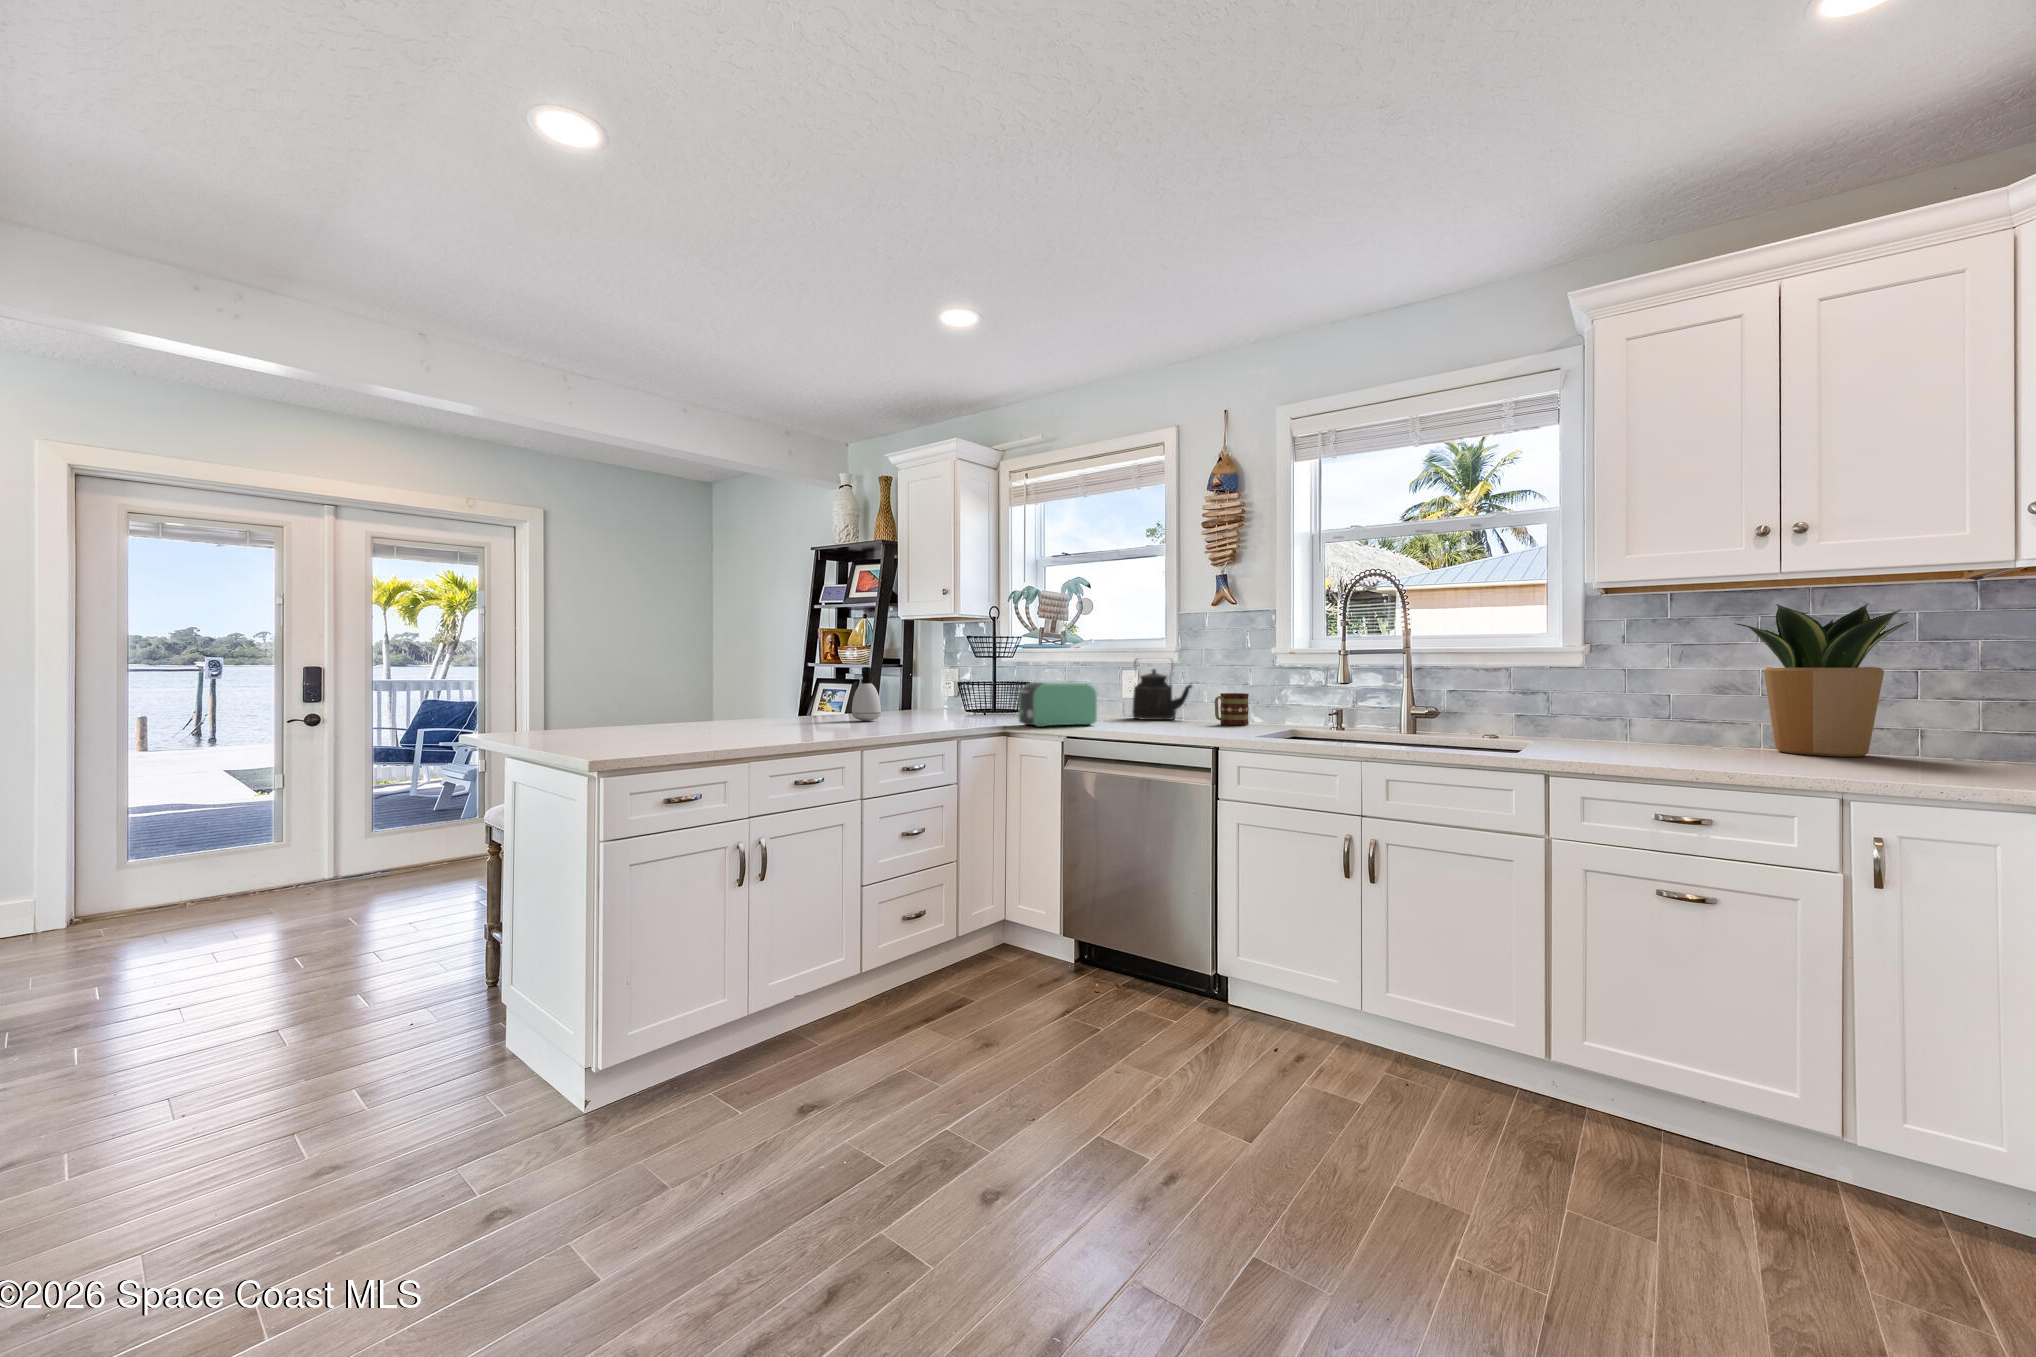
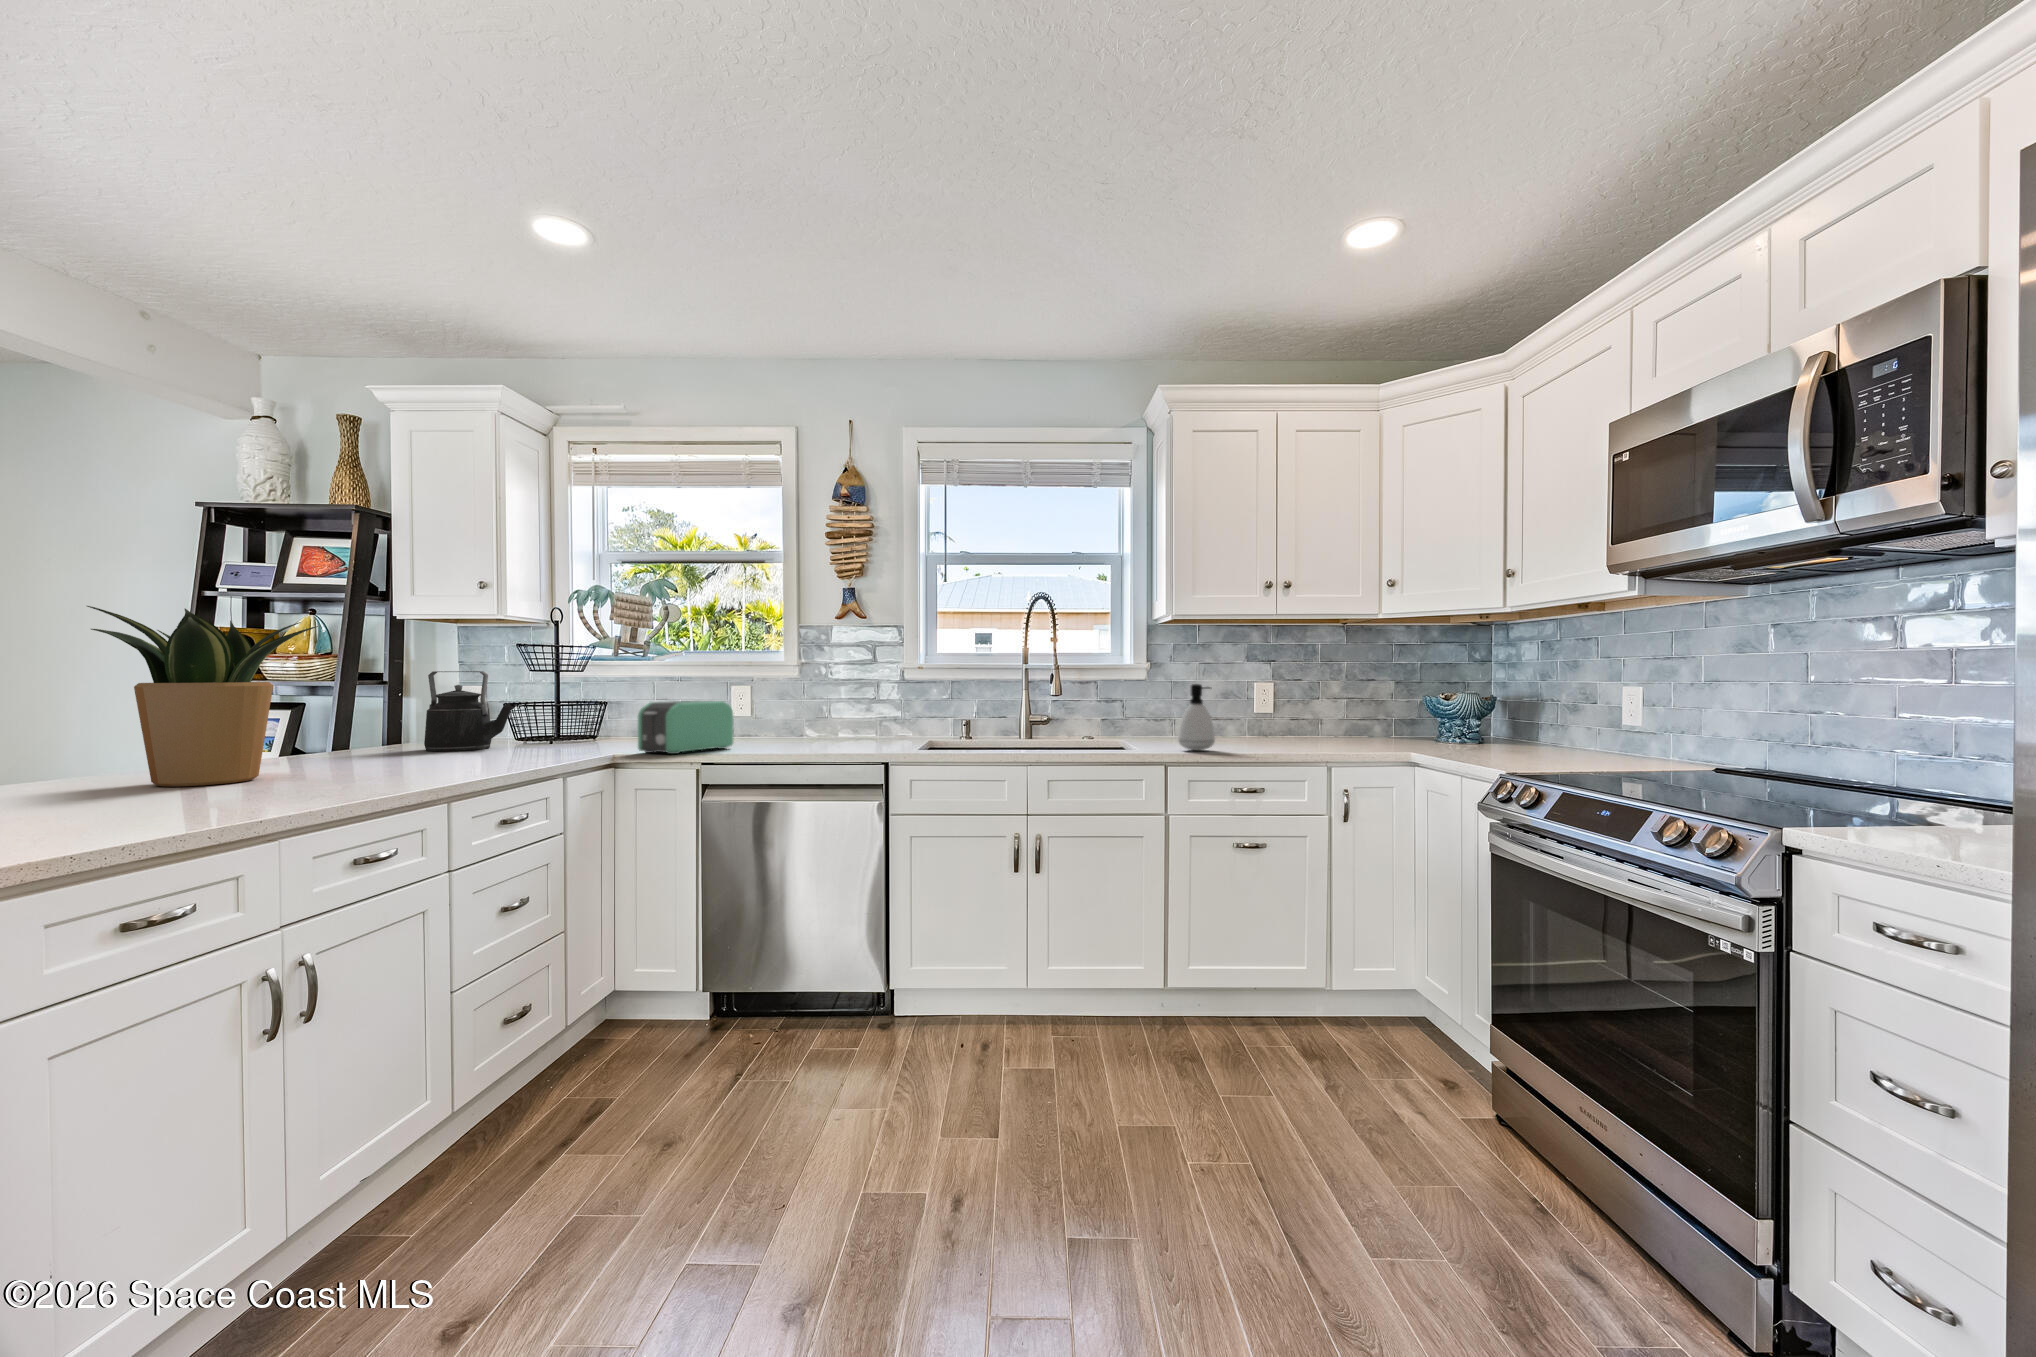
potted plant: present [1736,604,1908,757] -> present [87,606,318,787]
kettle: present [1132,661,1192,720] -> present [424,671,515,751]
soap dispenser: present [852,667,881,721] -> present [1178,684,1215,750]
mug: present [1214,693,1249,725] -> none [851,707,880,739]

